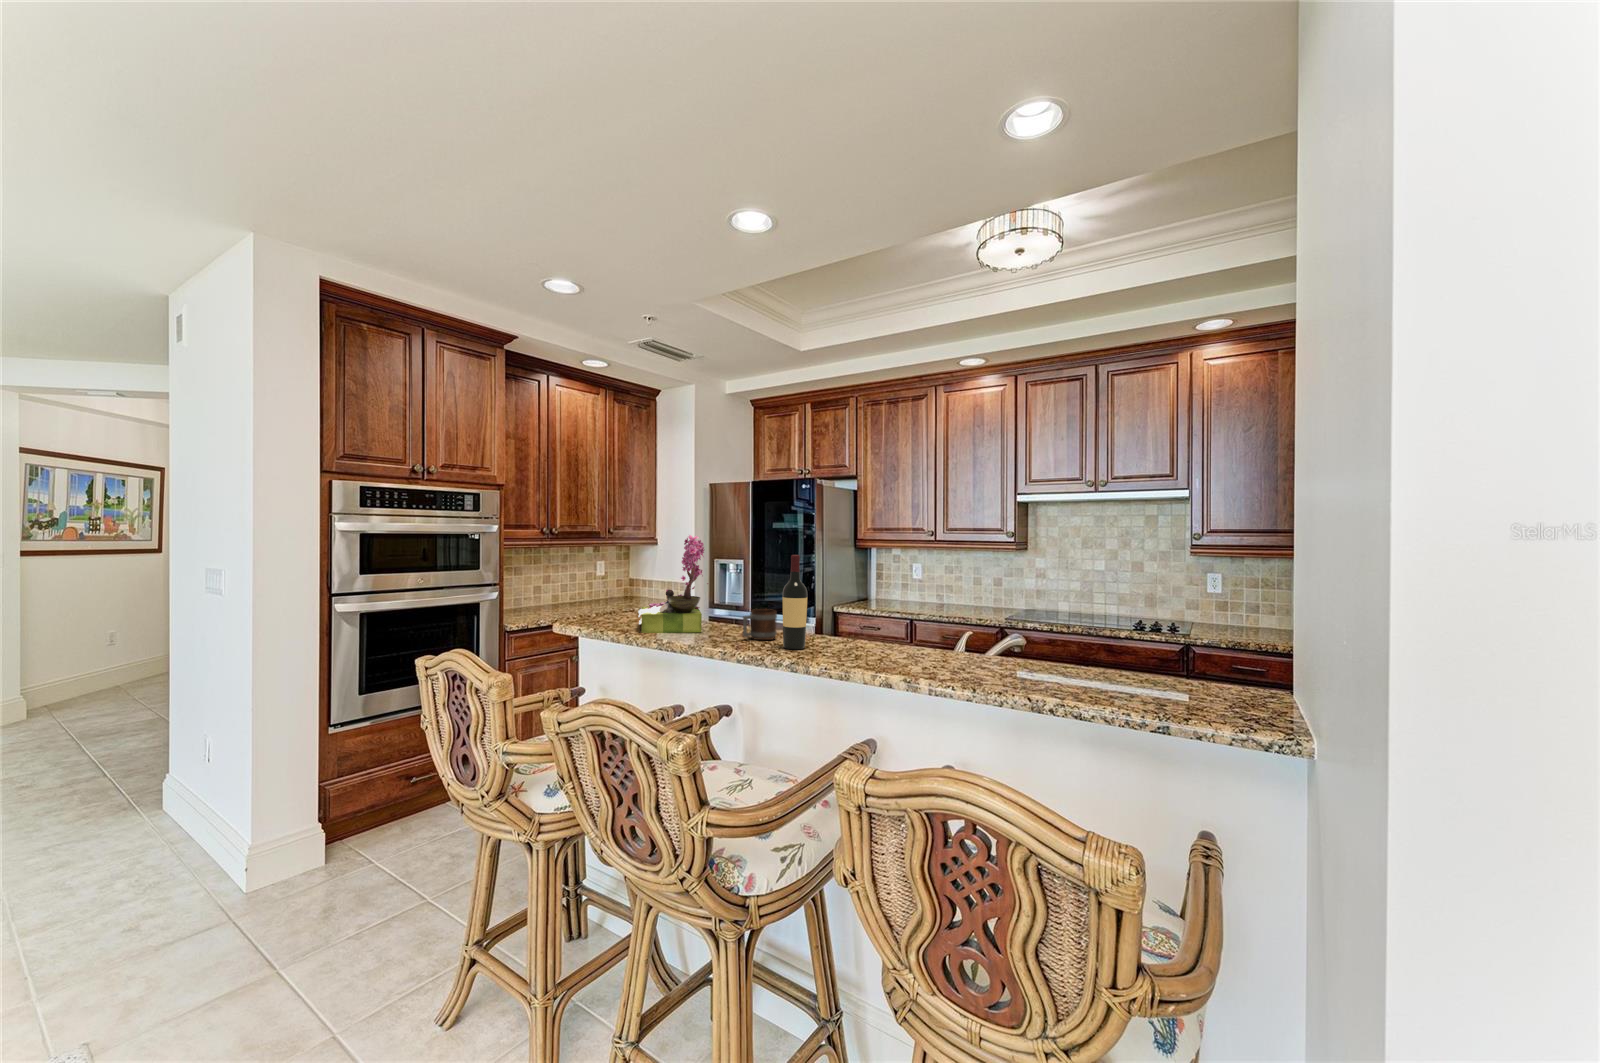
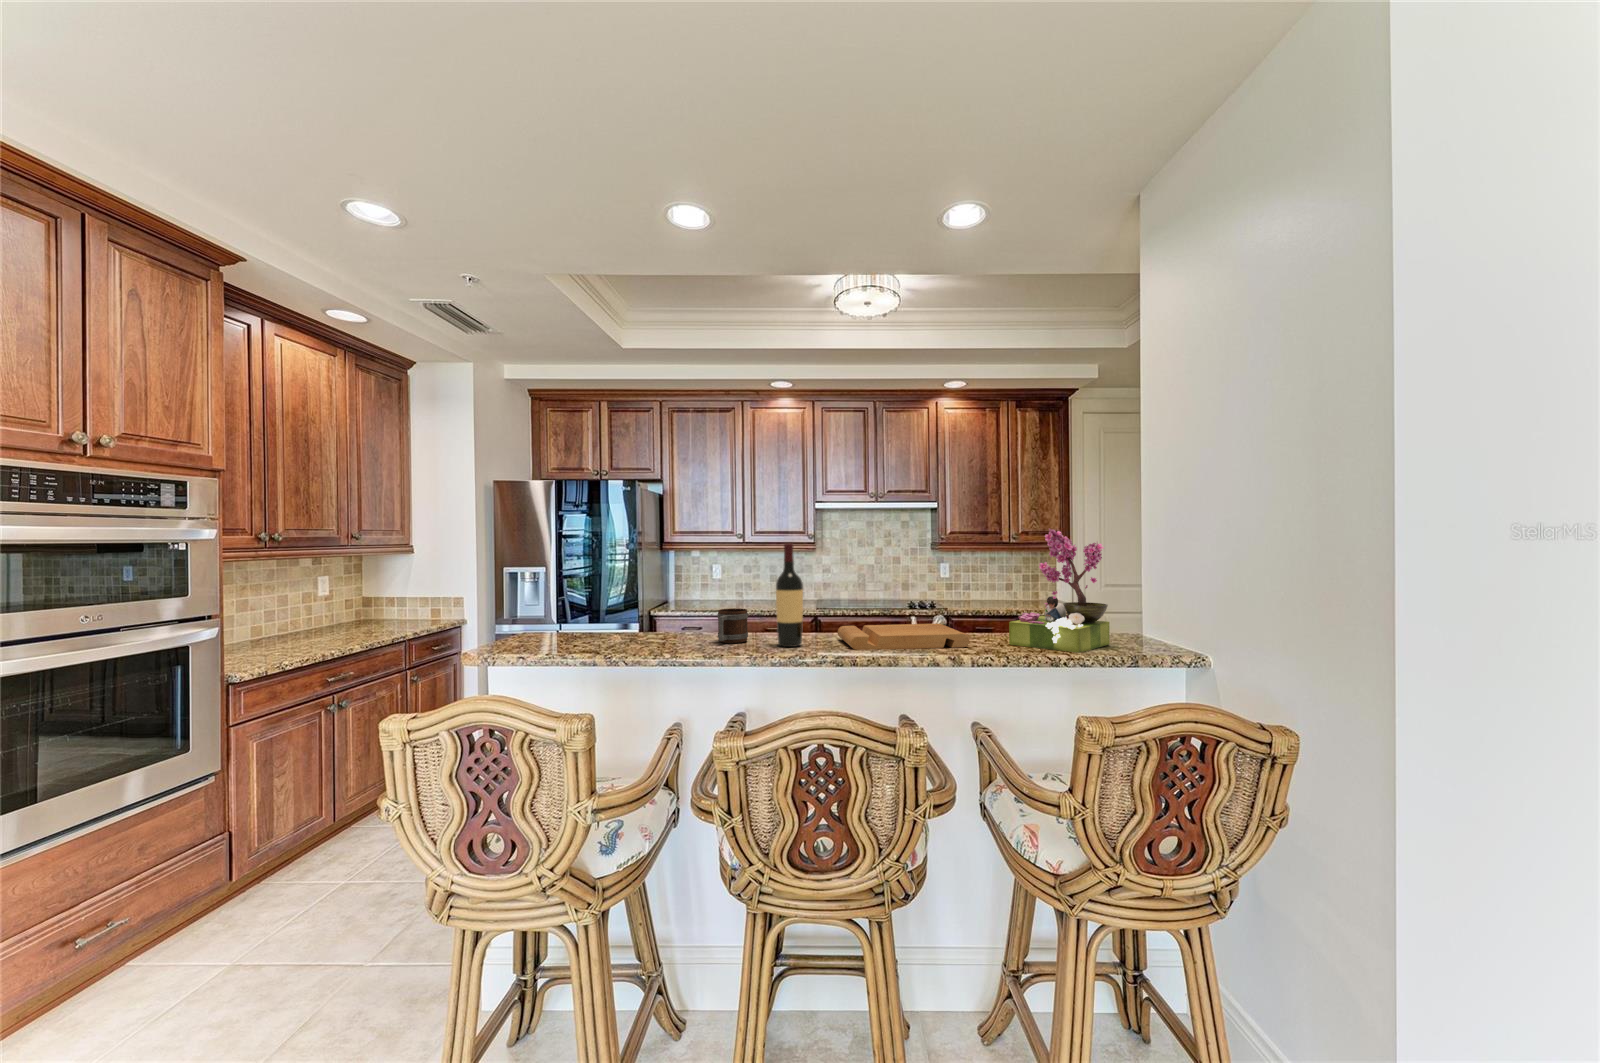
flower arrangement: present [638,535,708,633] -> present [1009,529,1110,653]
cutting board: none [832,636,962,671] -> present [838,624,969,650]

